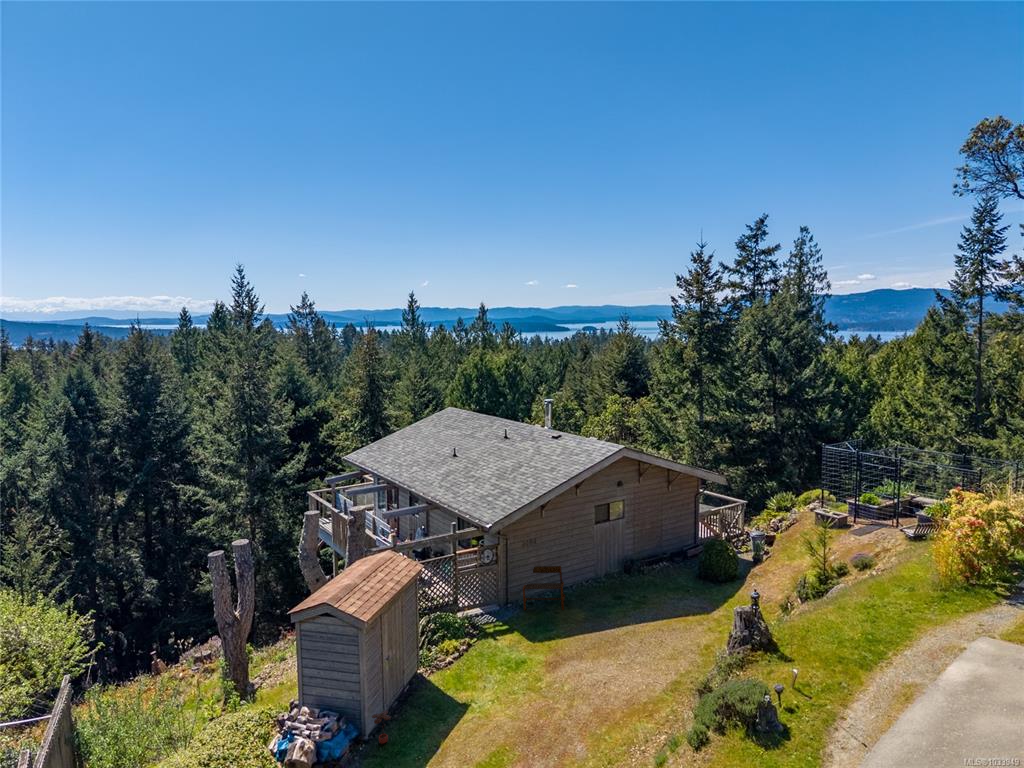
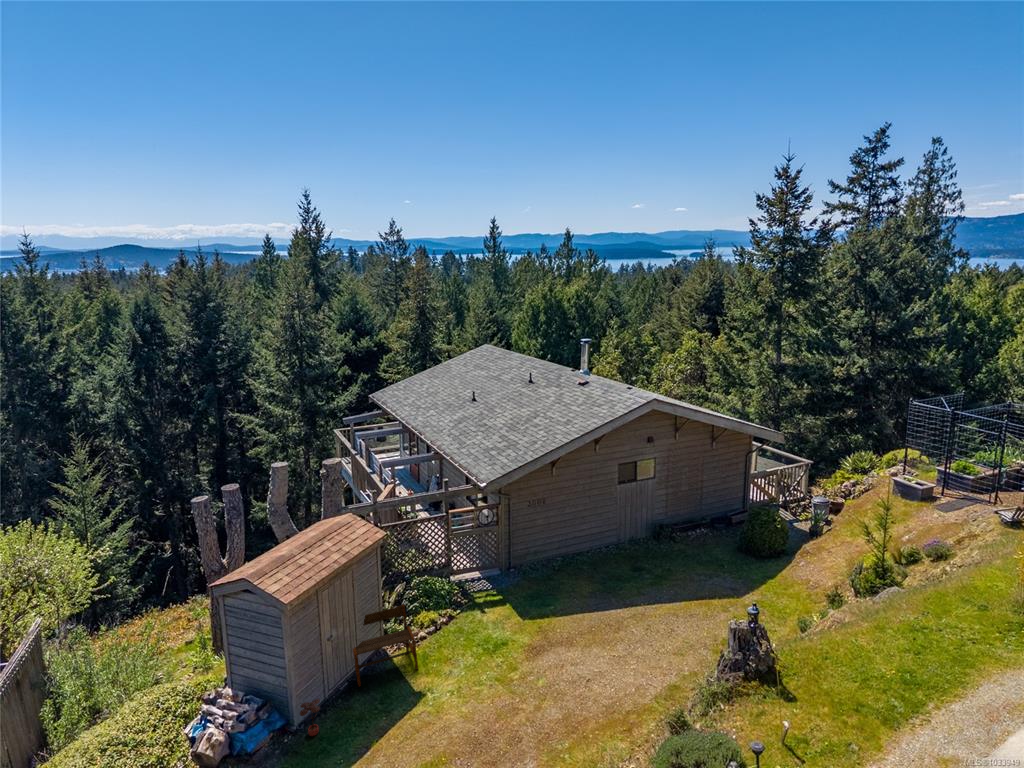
bench: present [523,566,565,610] -> present [353,605,418,686]

